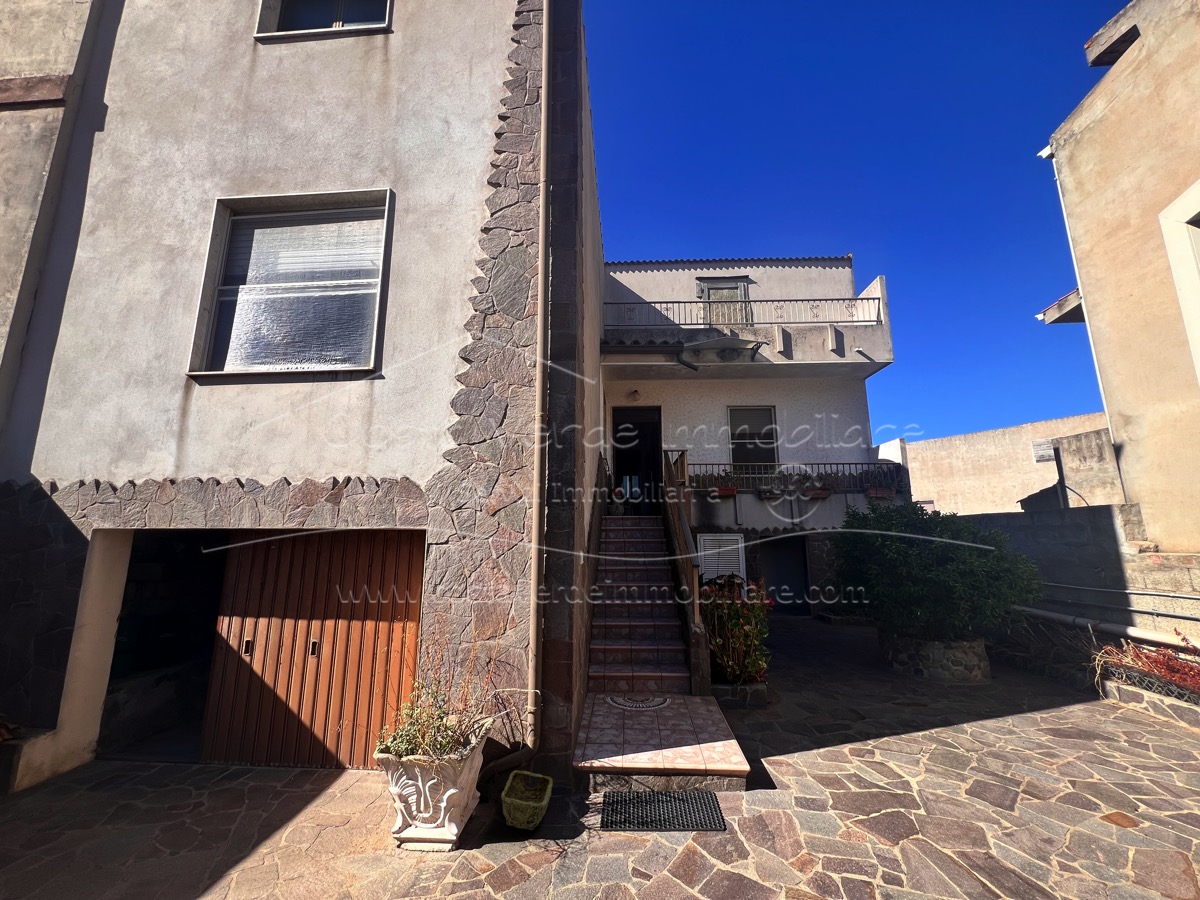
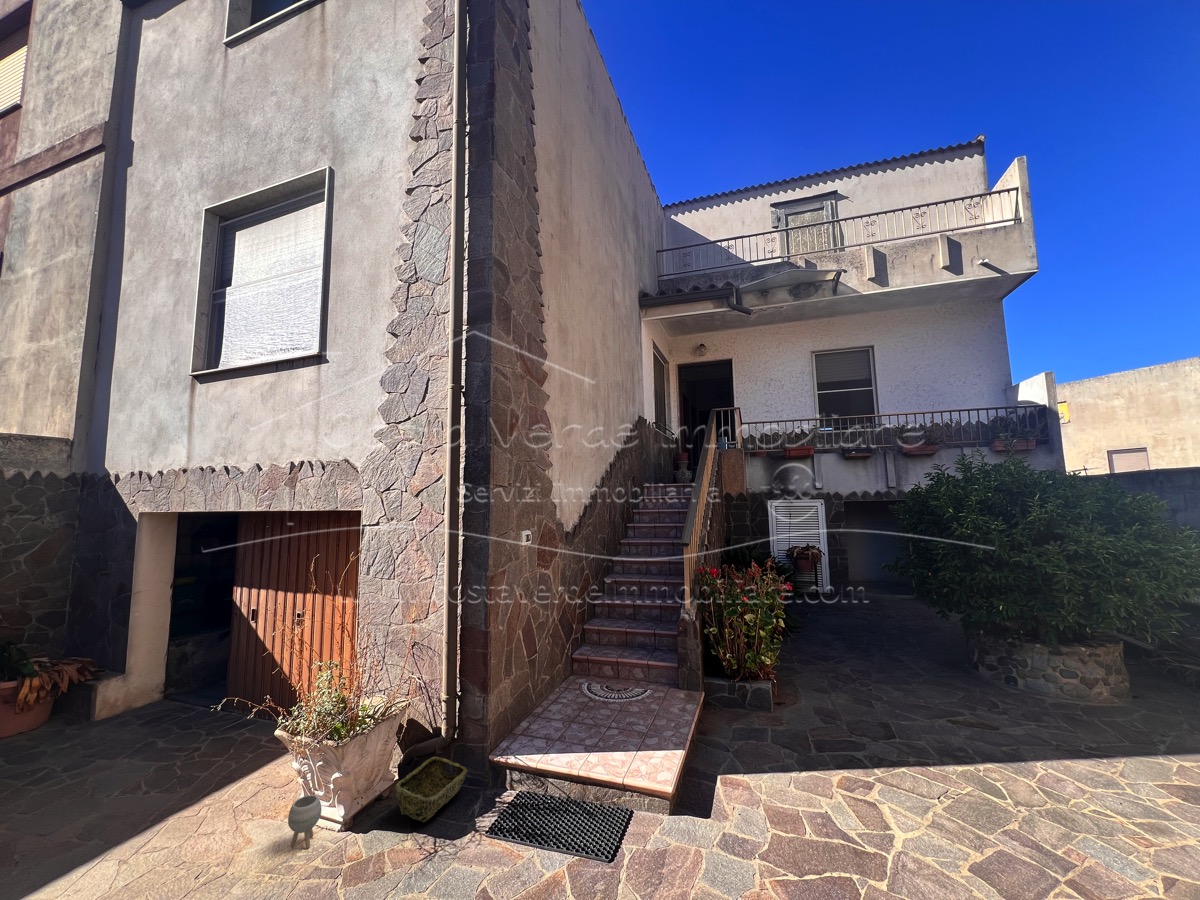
planter: none [407,815,438,872] -> present [288,795,321,849]

